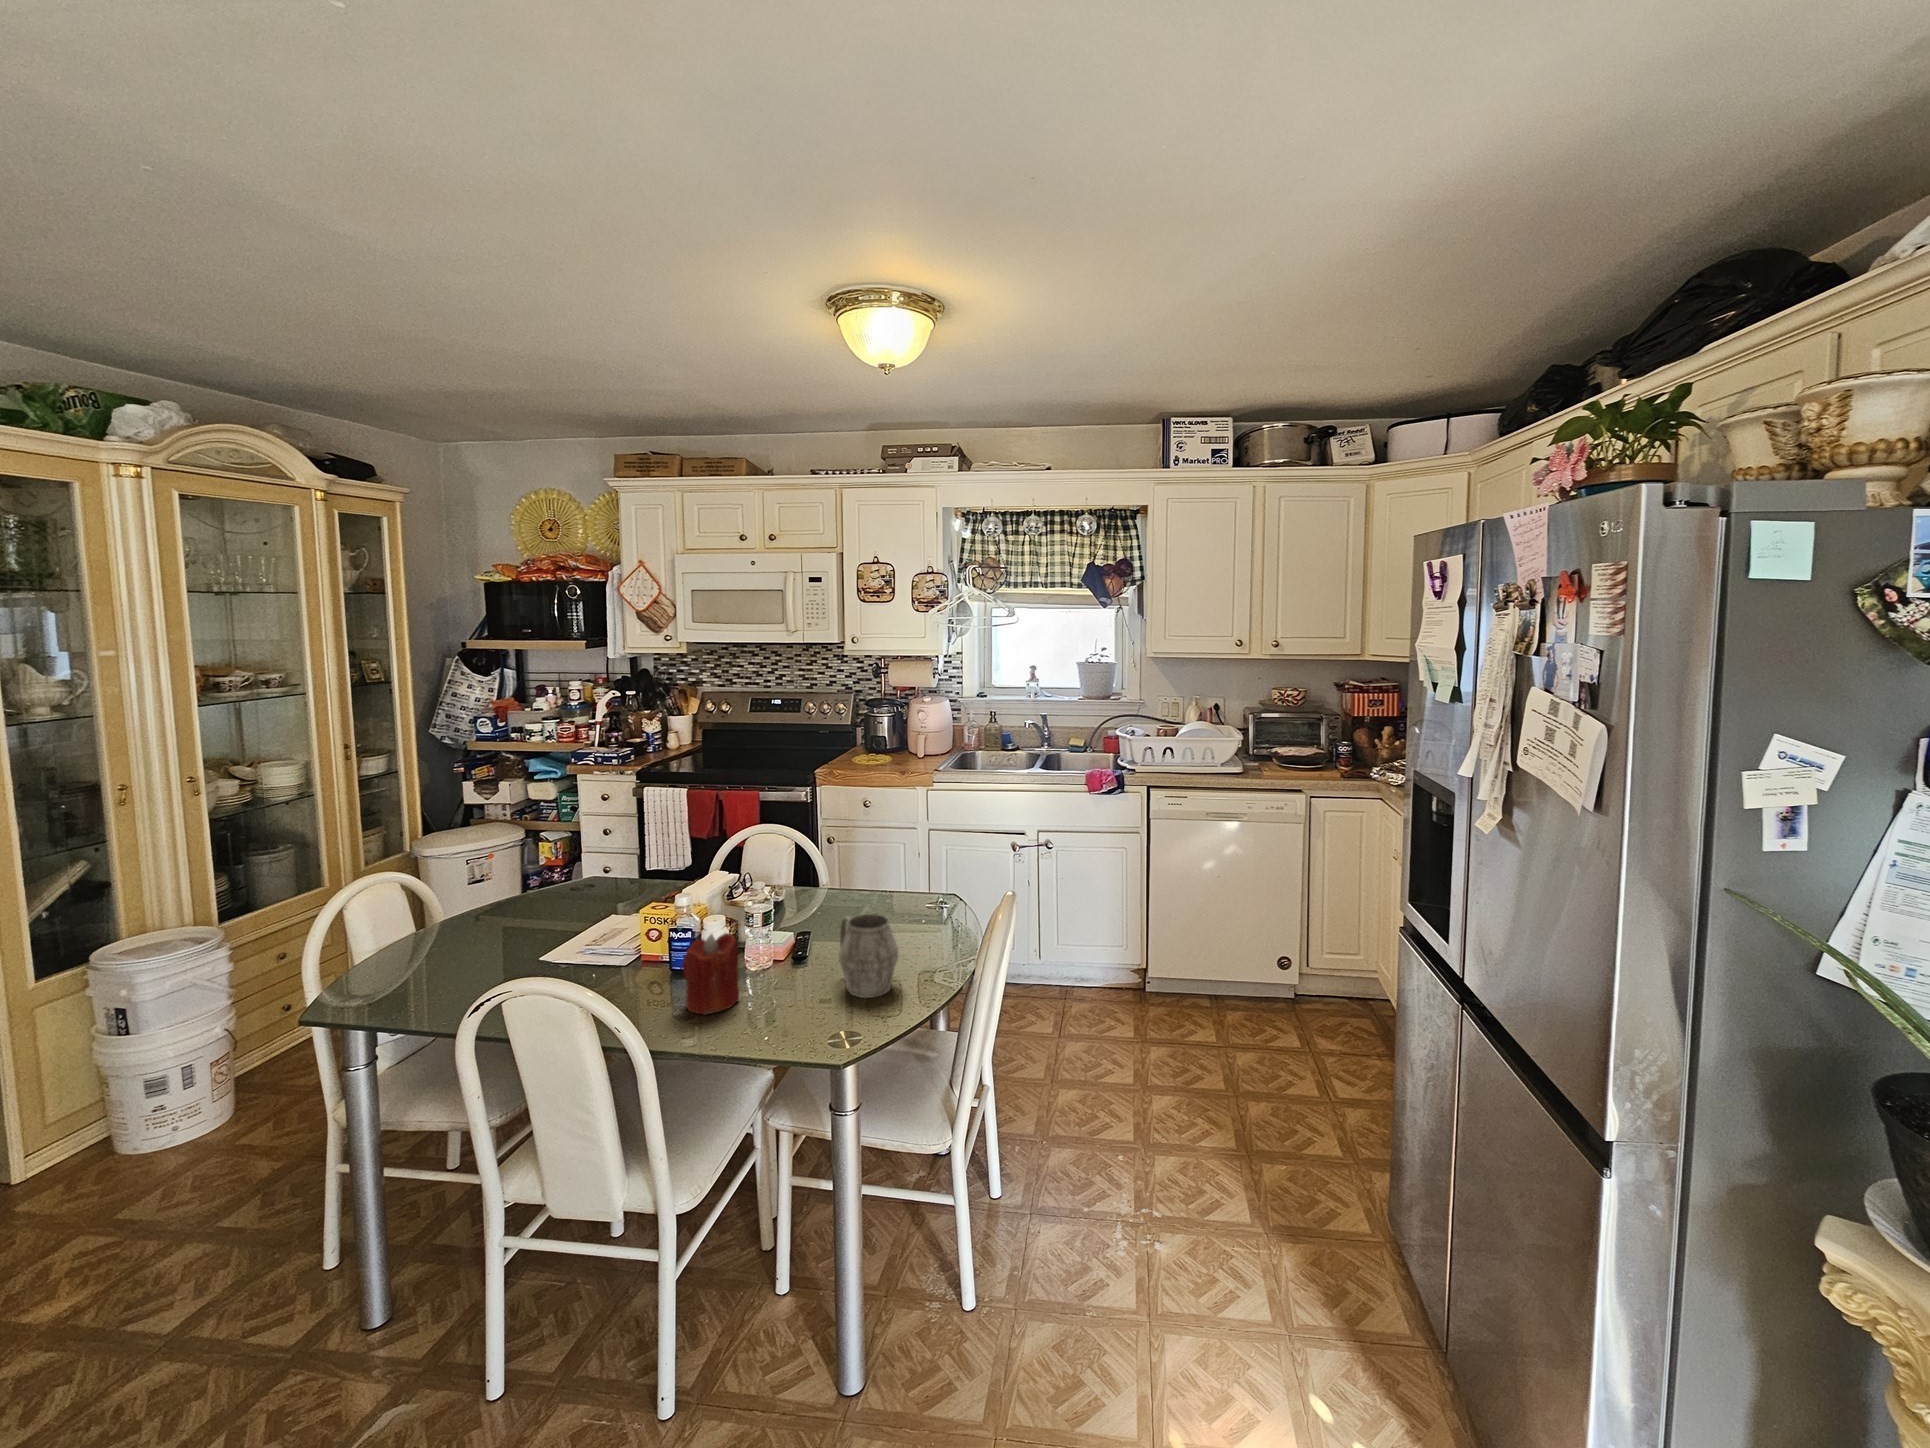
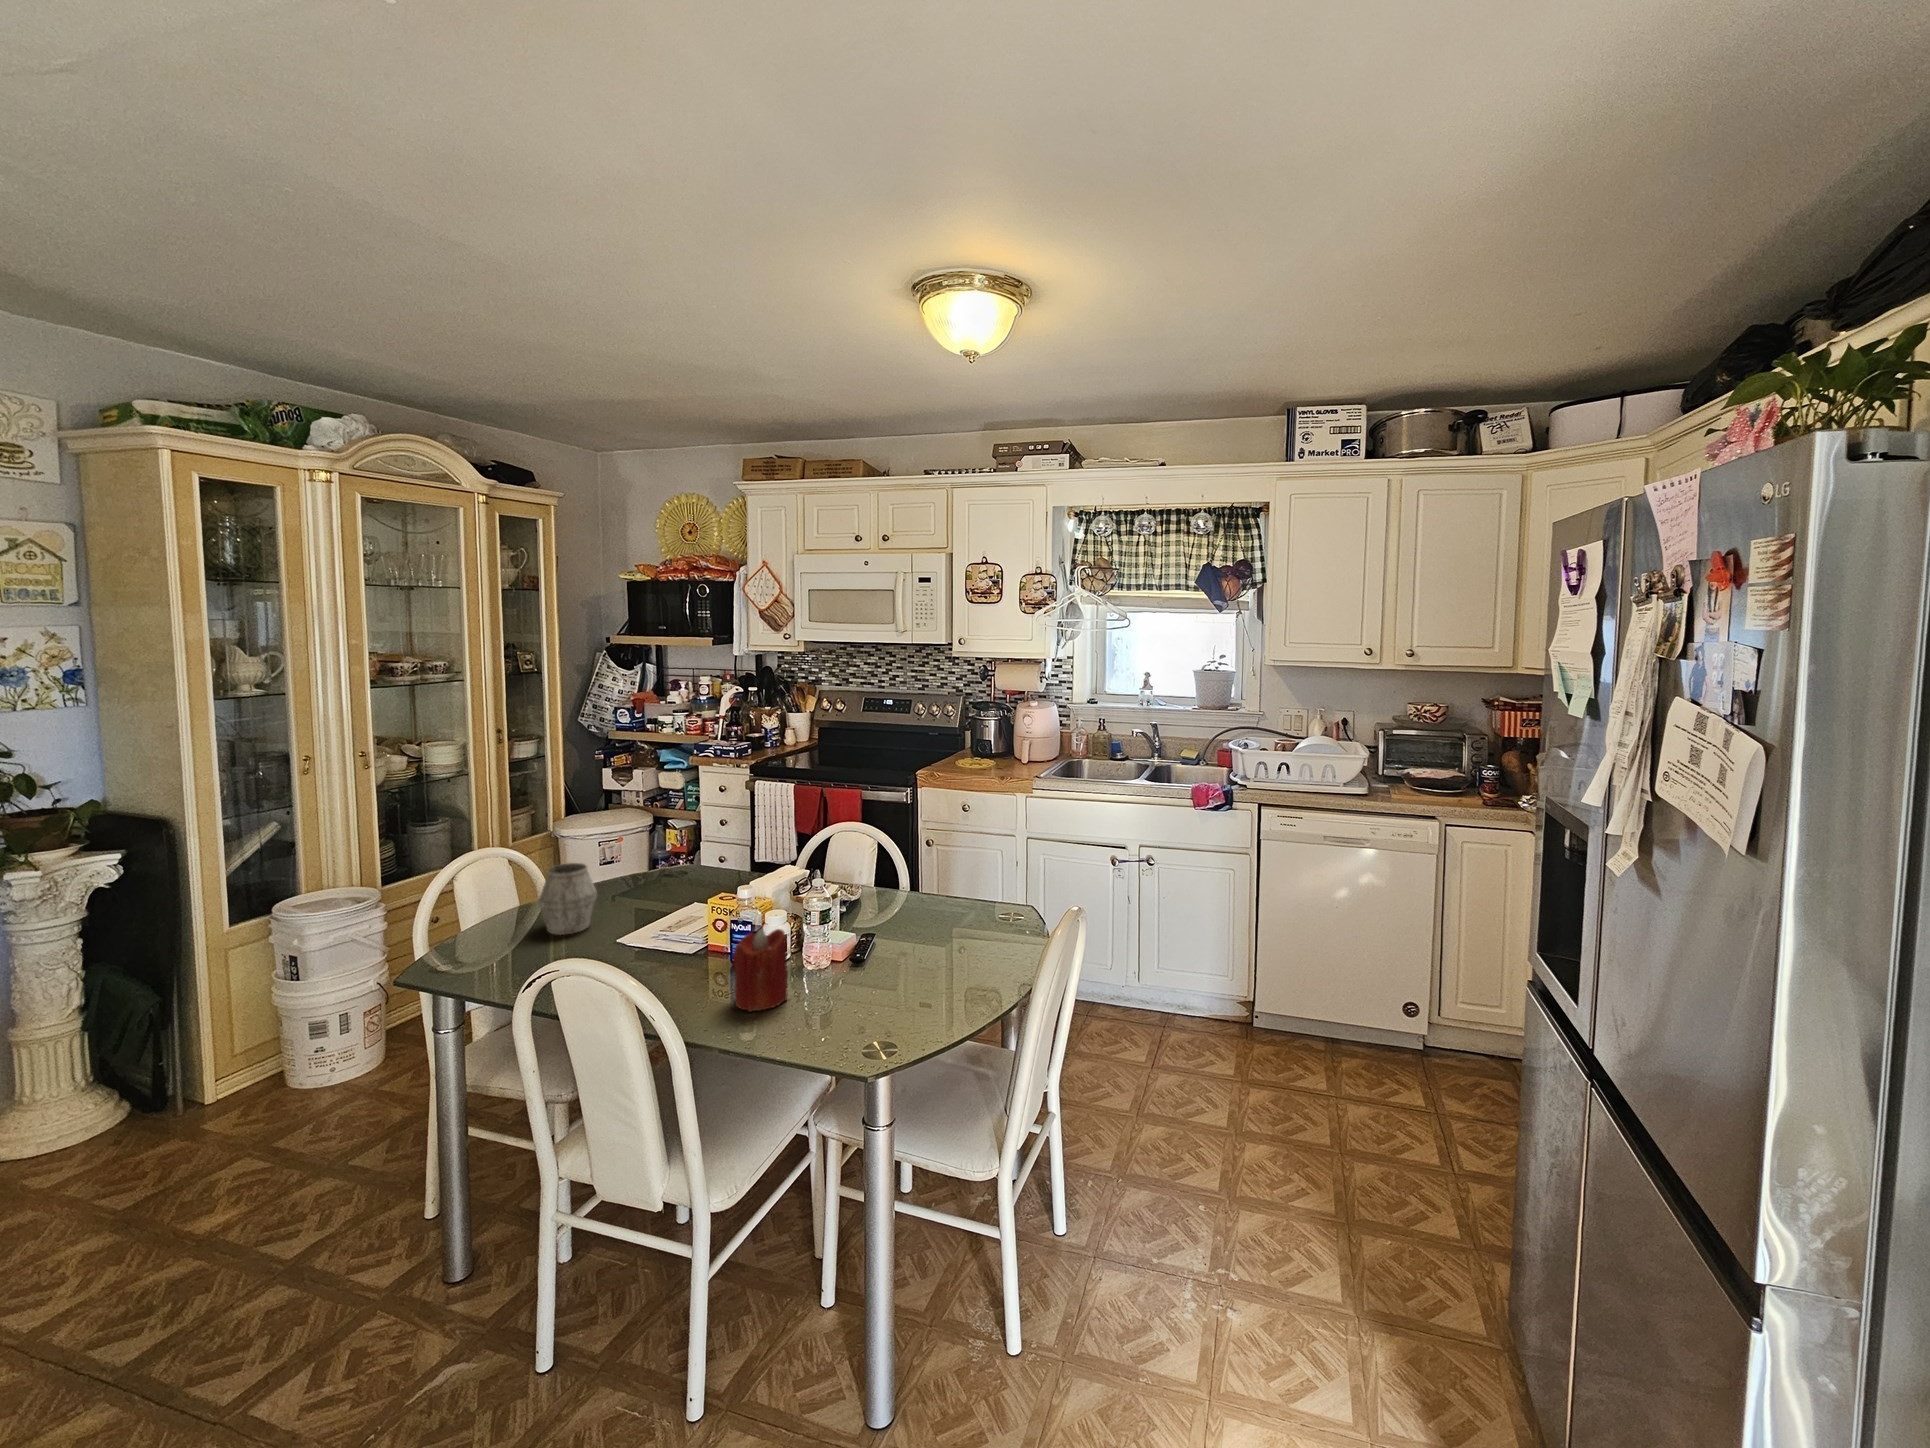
mug: present [839,914,898,998] -> present [539,863,597,935]

